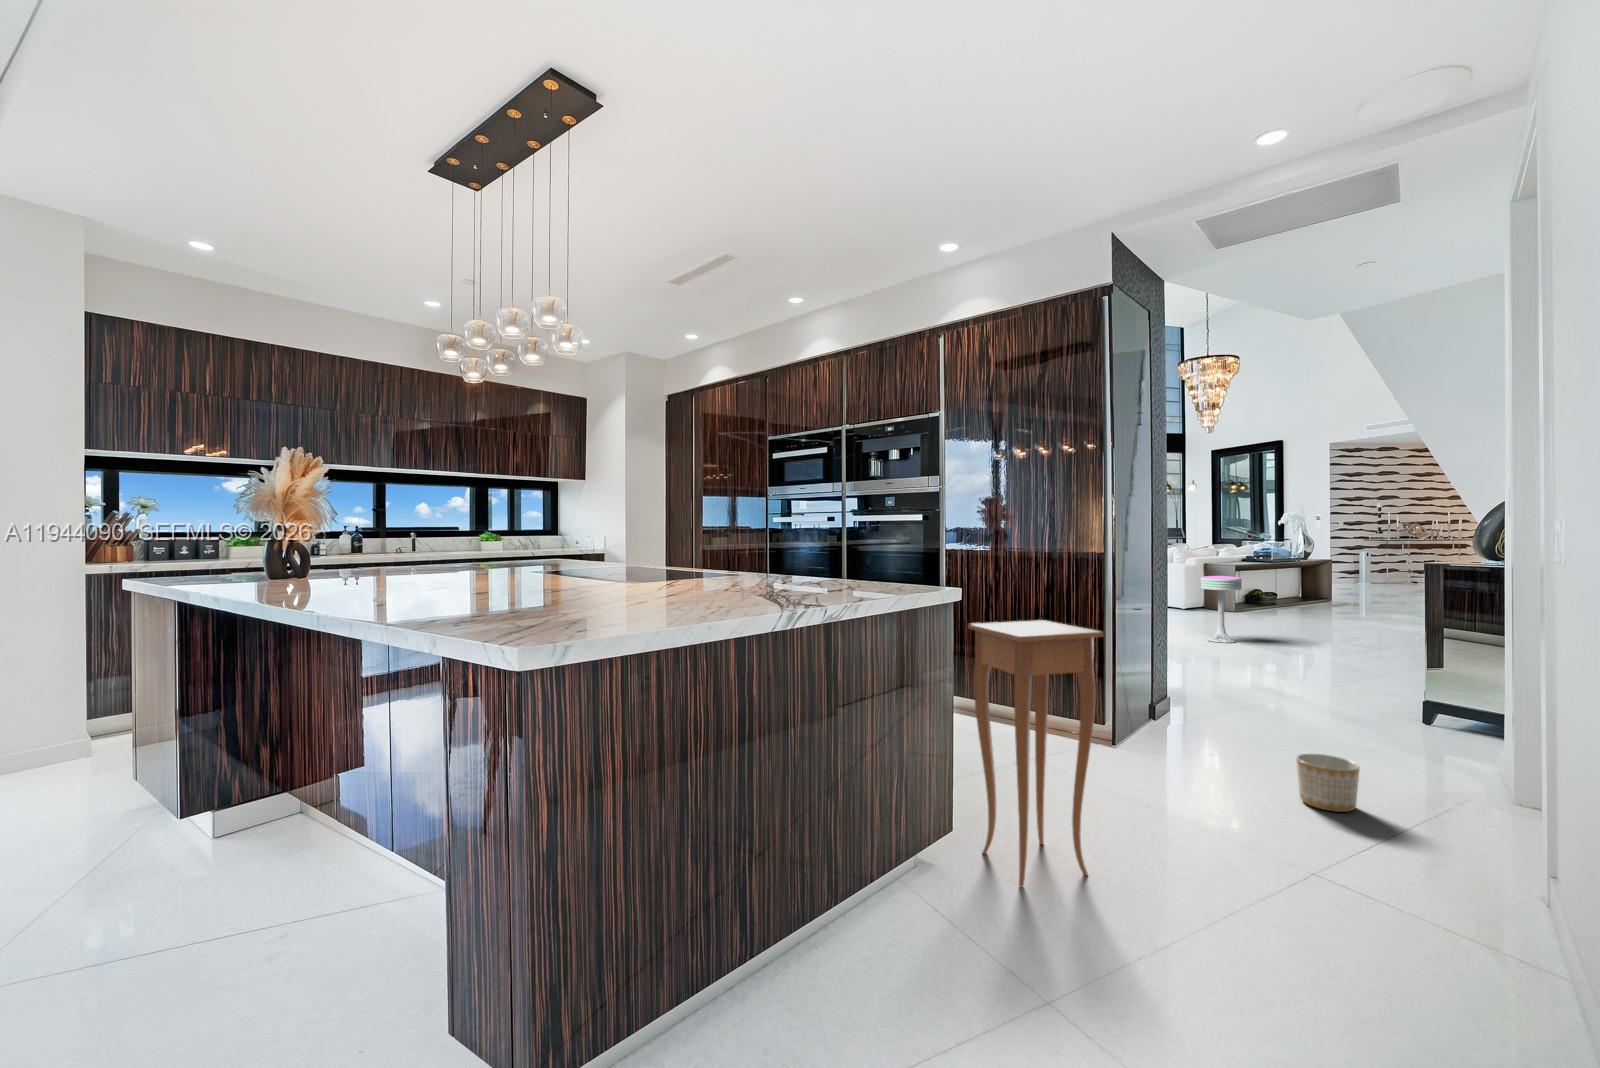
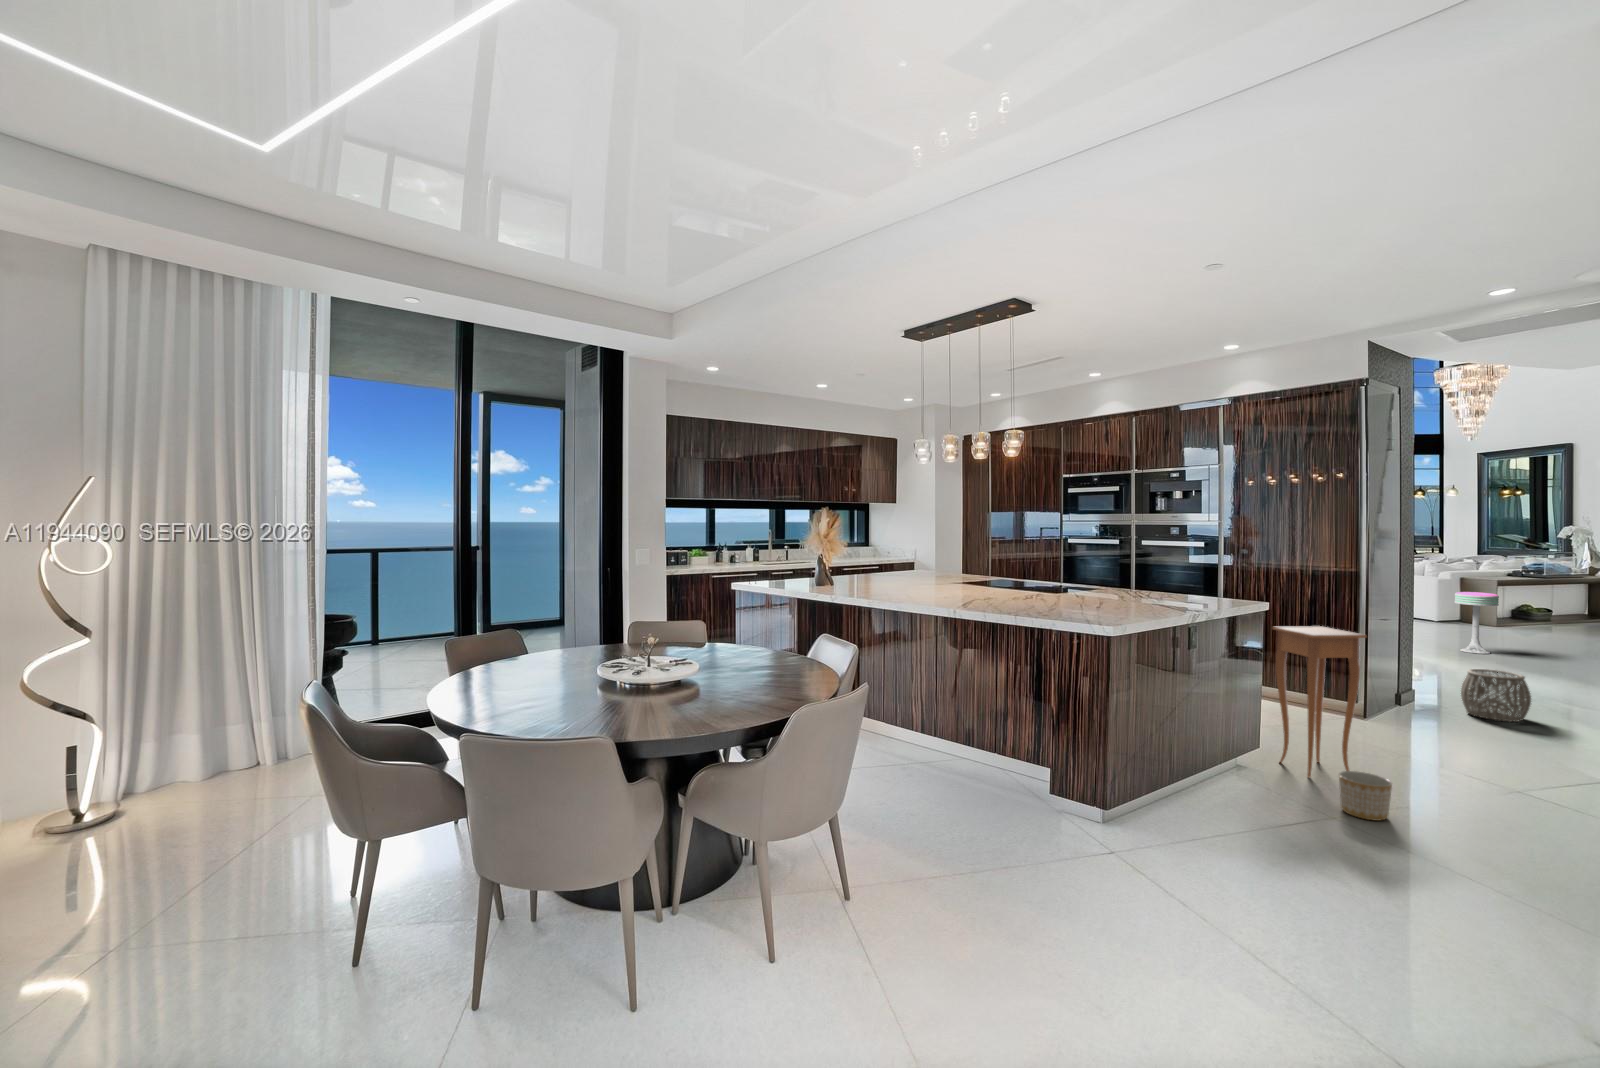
woven basket: none [1220,667,1300,735] -> present [1461,669,1531,722]
planter: present [1296,753,1360,812] -> present [1339,771,1392,821]

